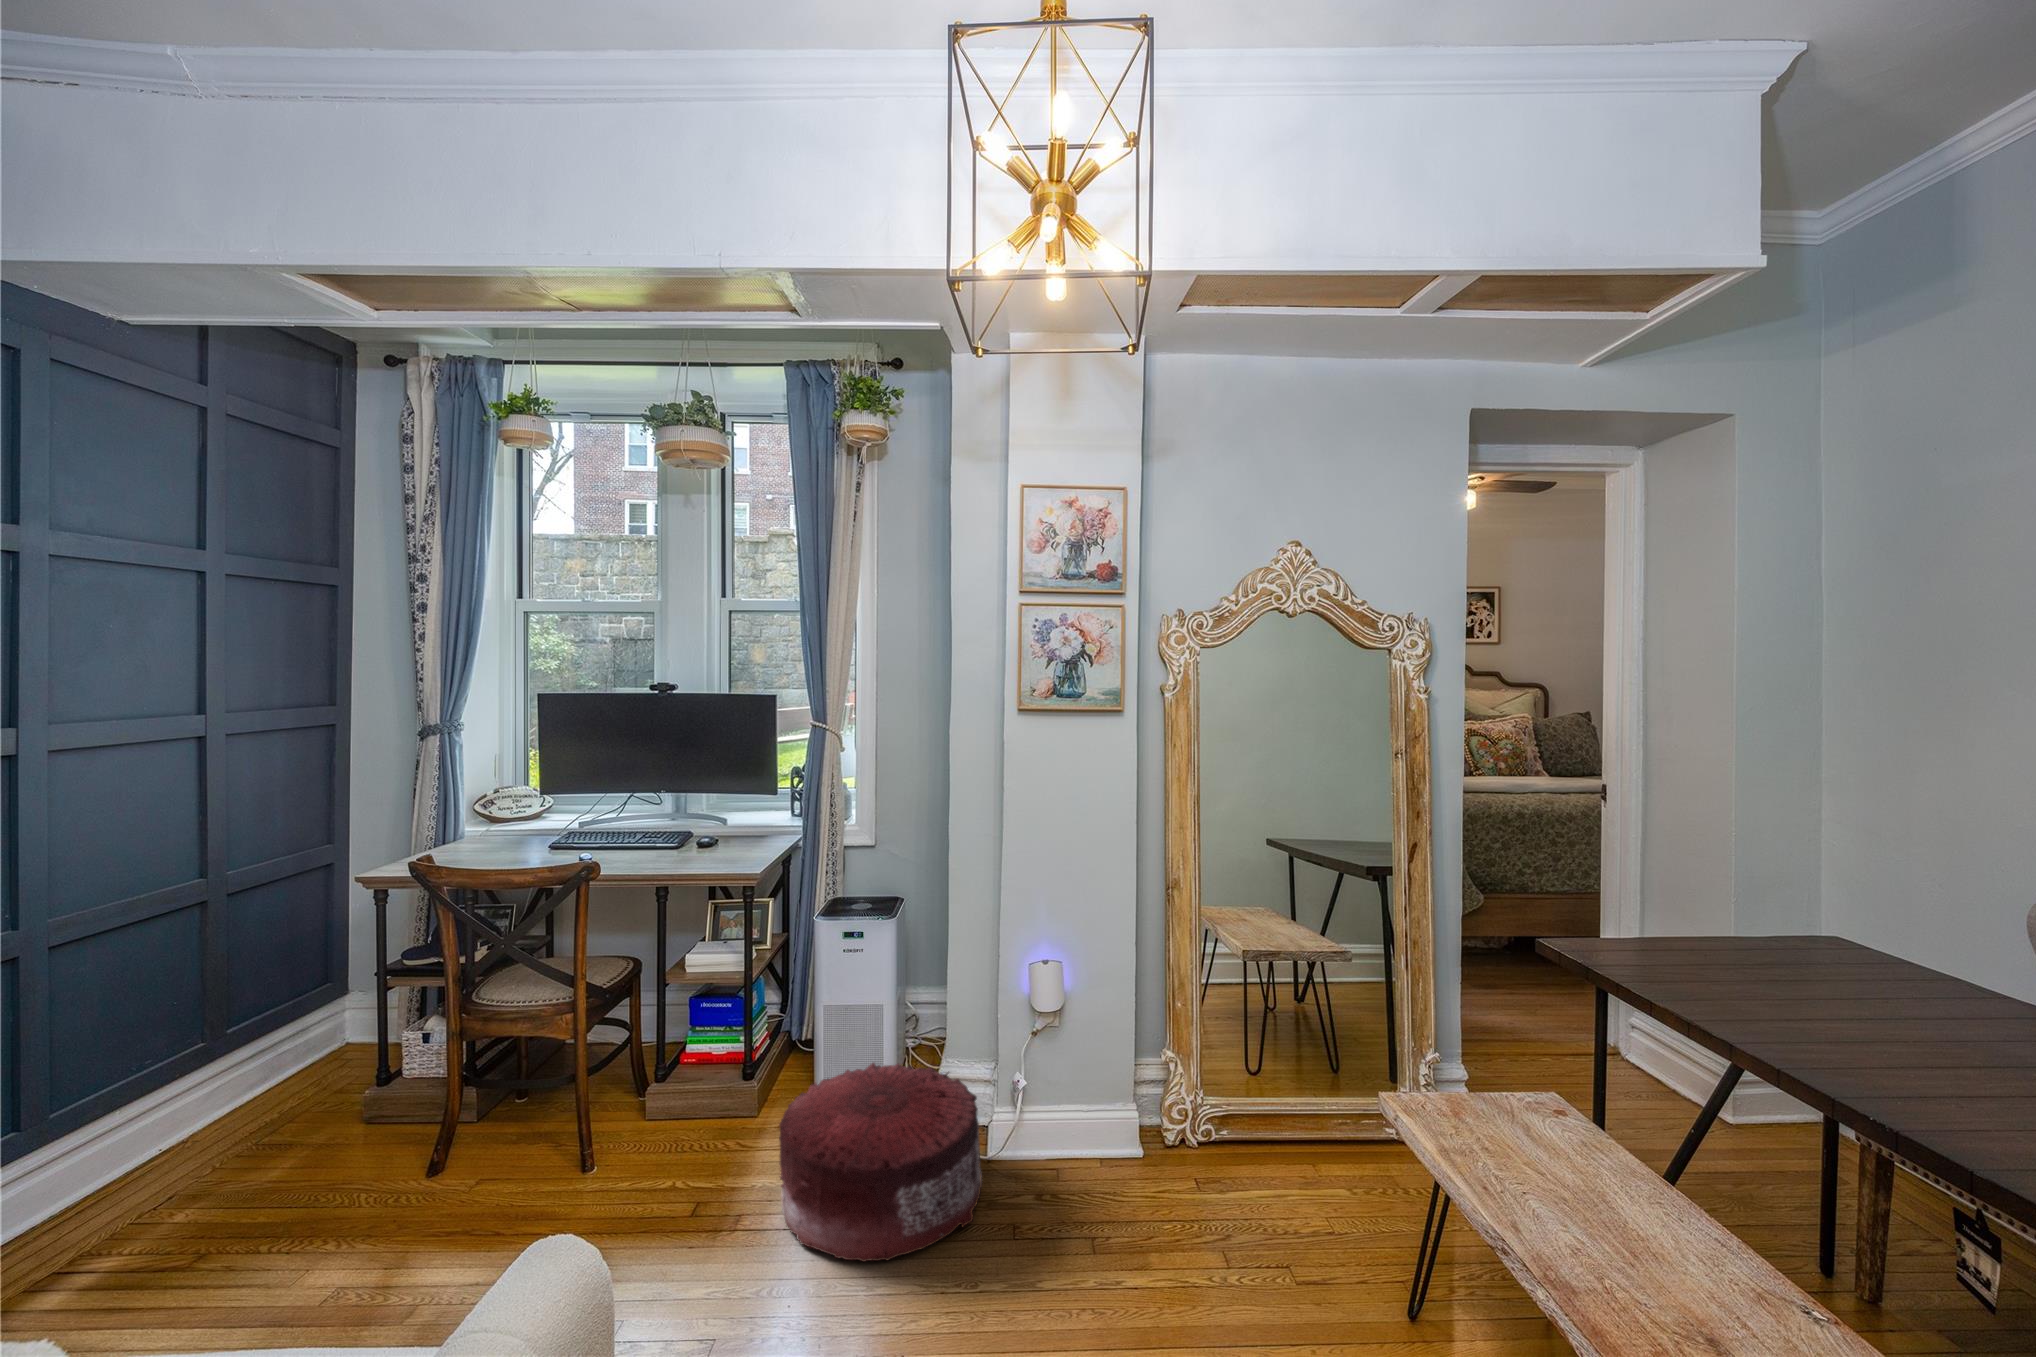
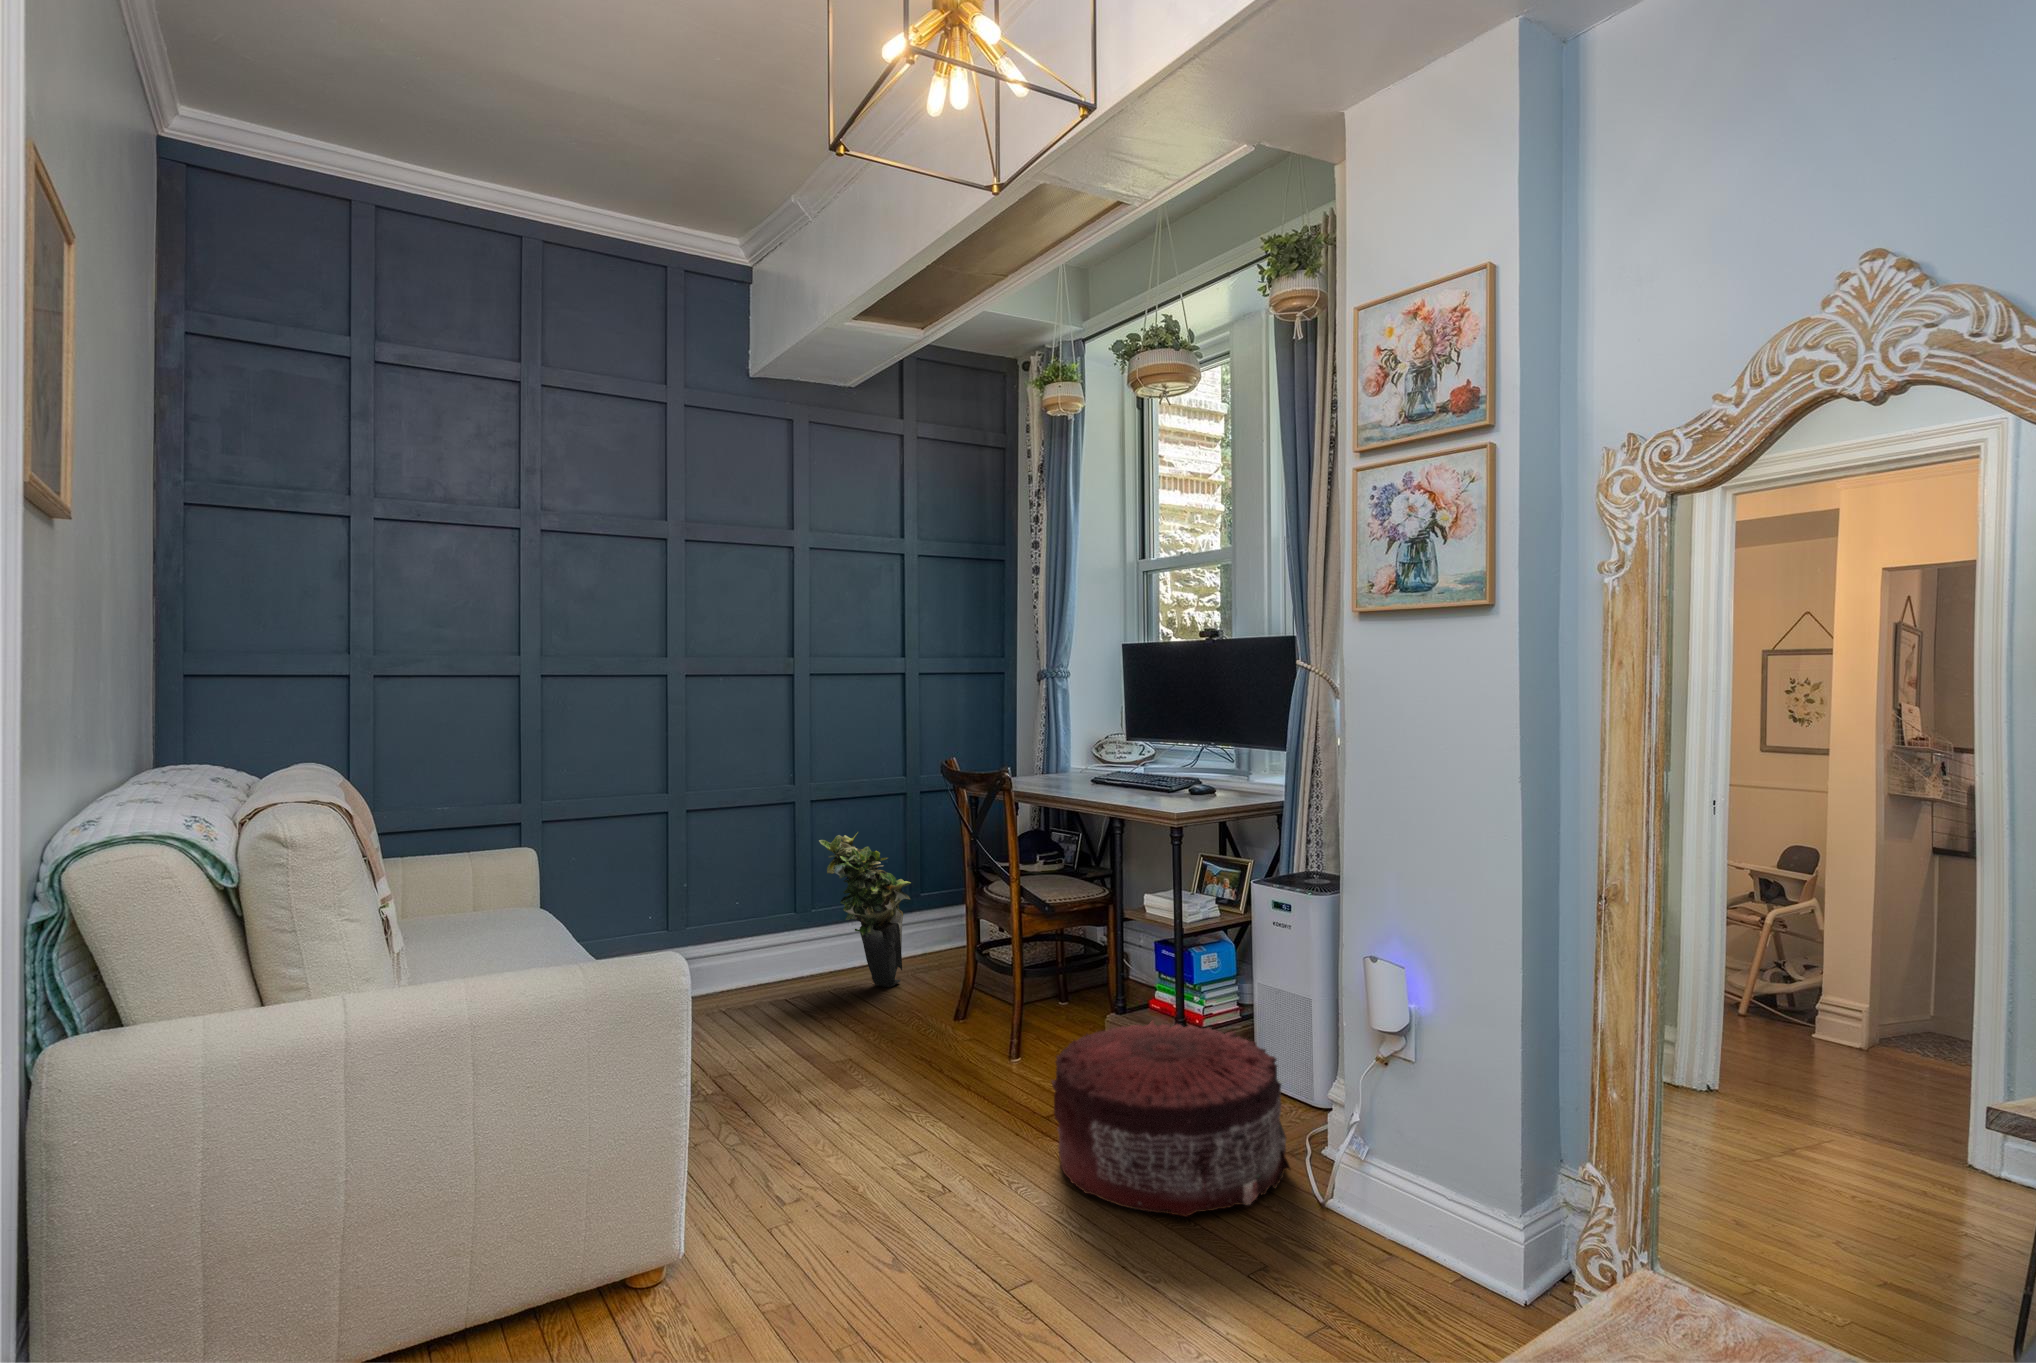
potted plant: none [54,1032,252,1248] -> present [819,834,911,988]

